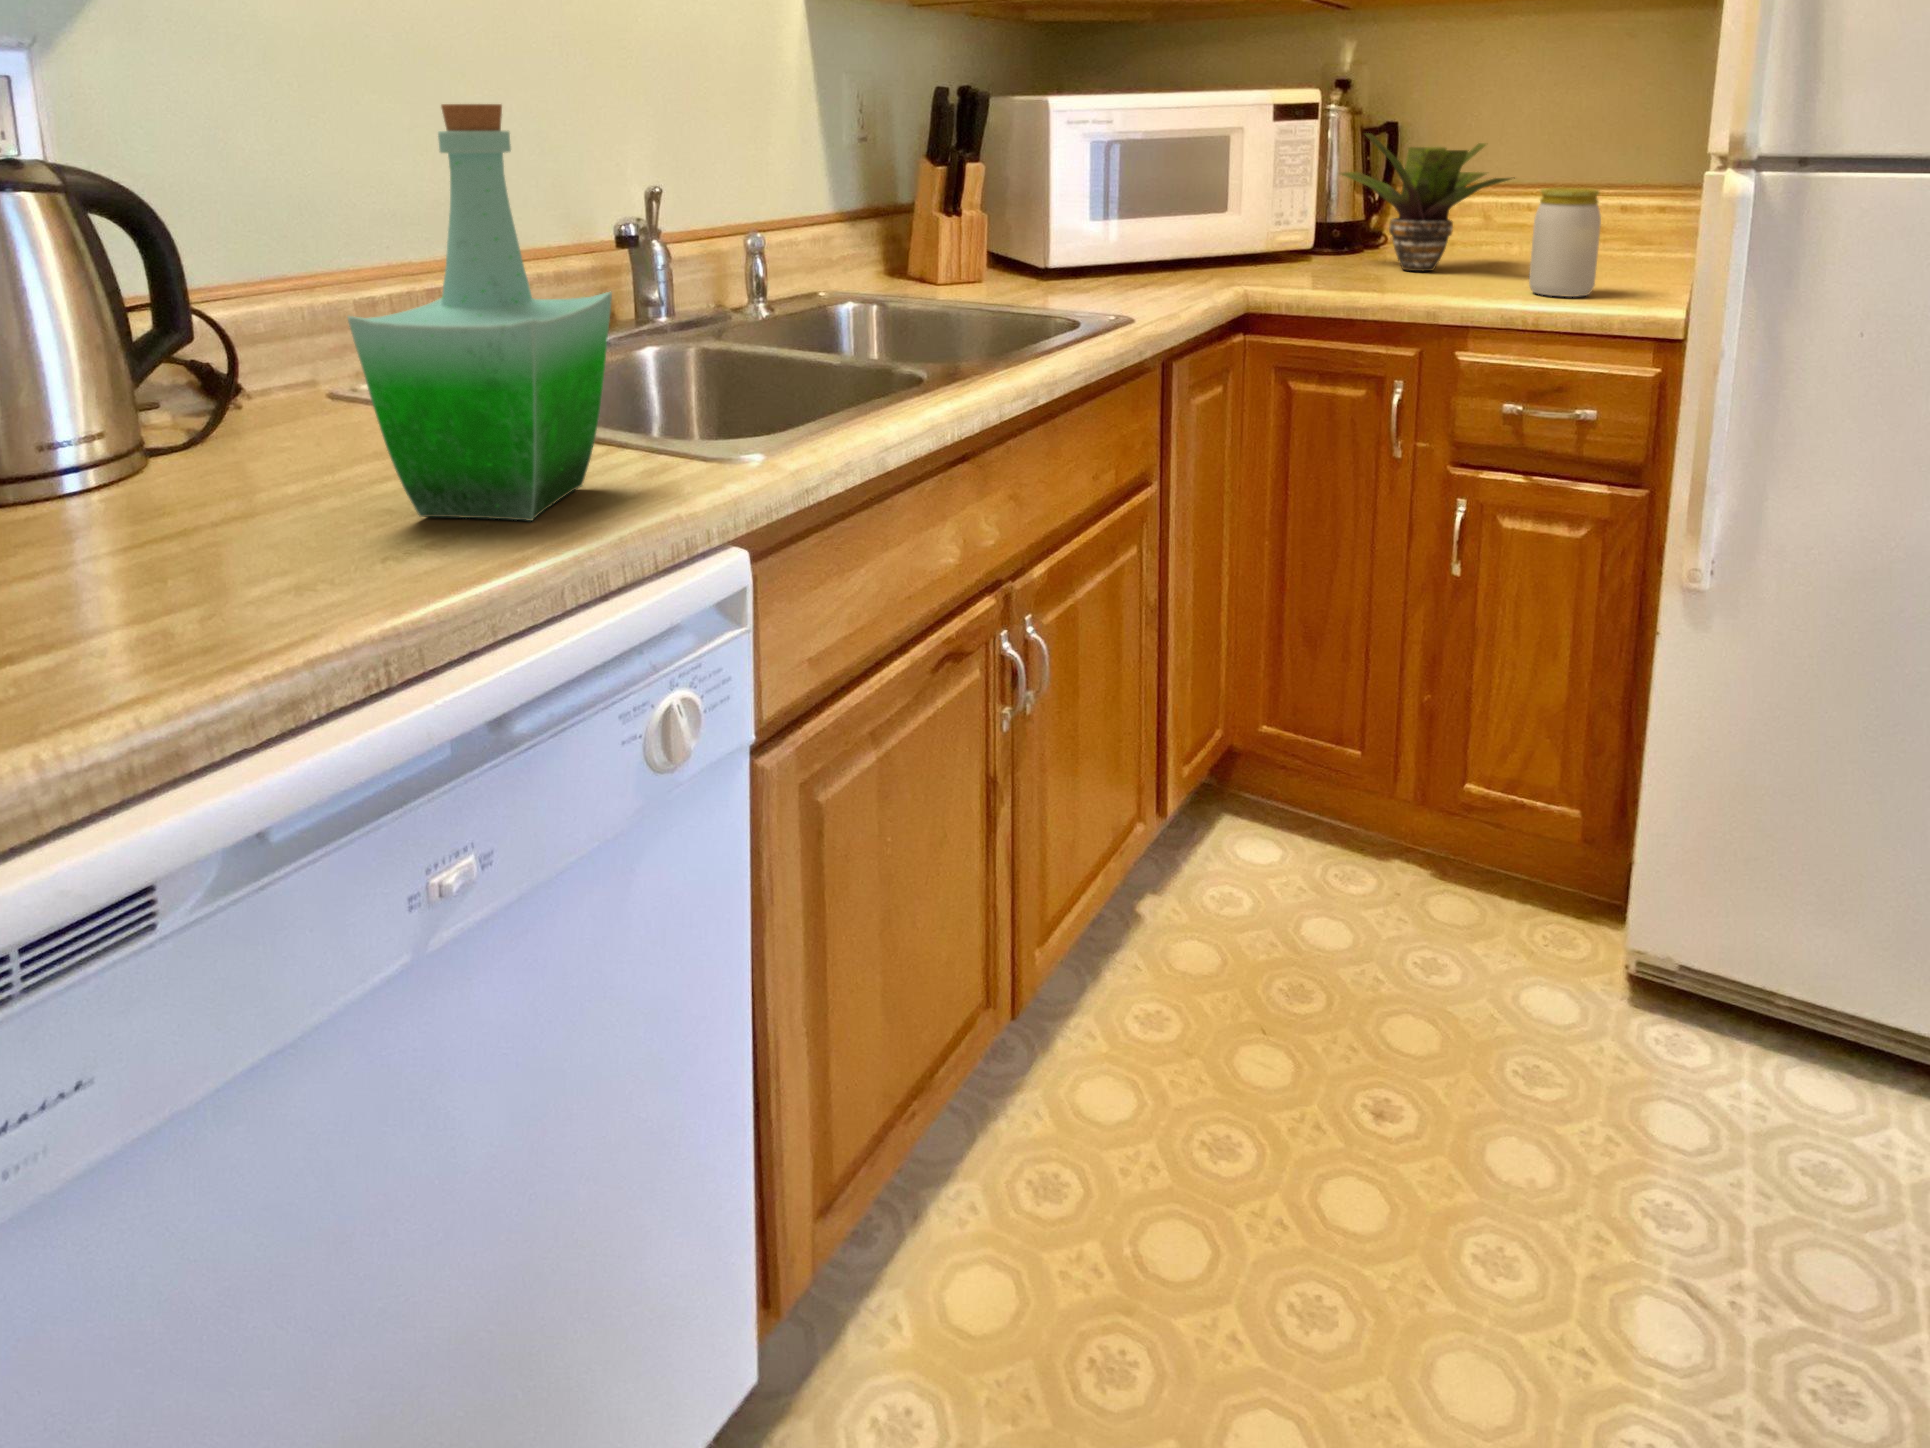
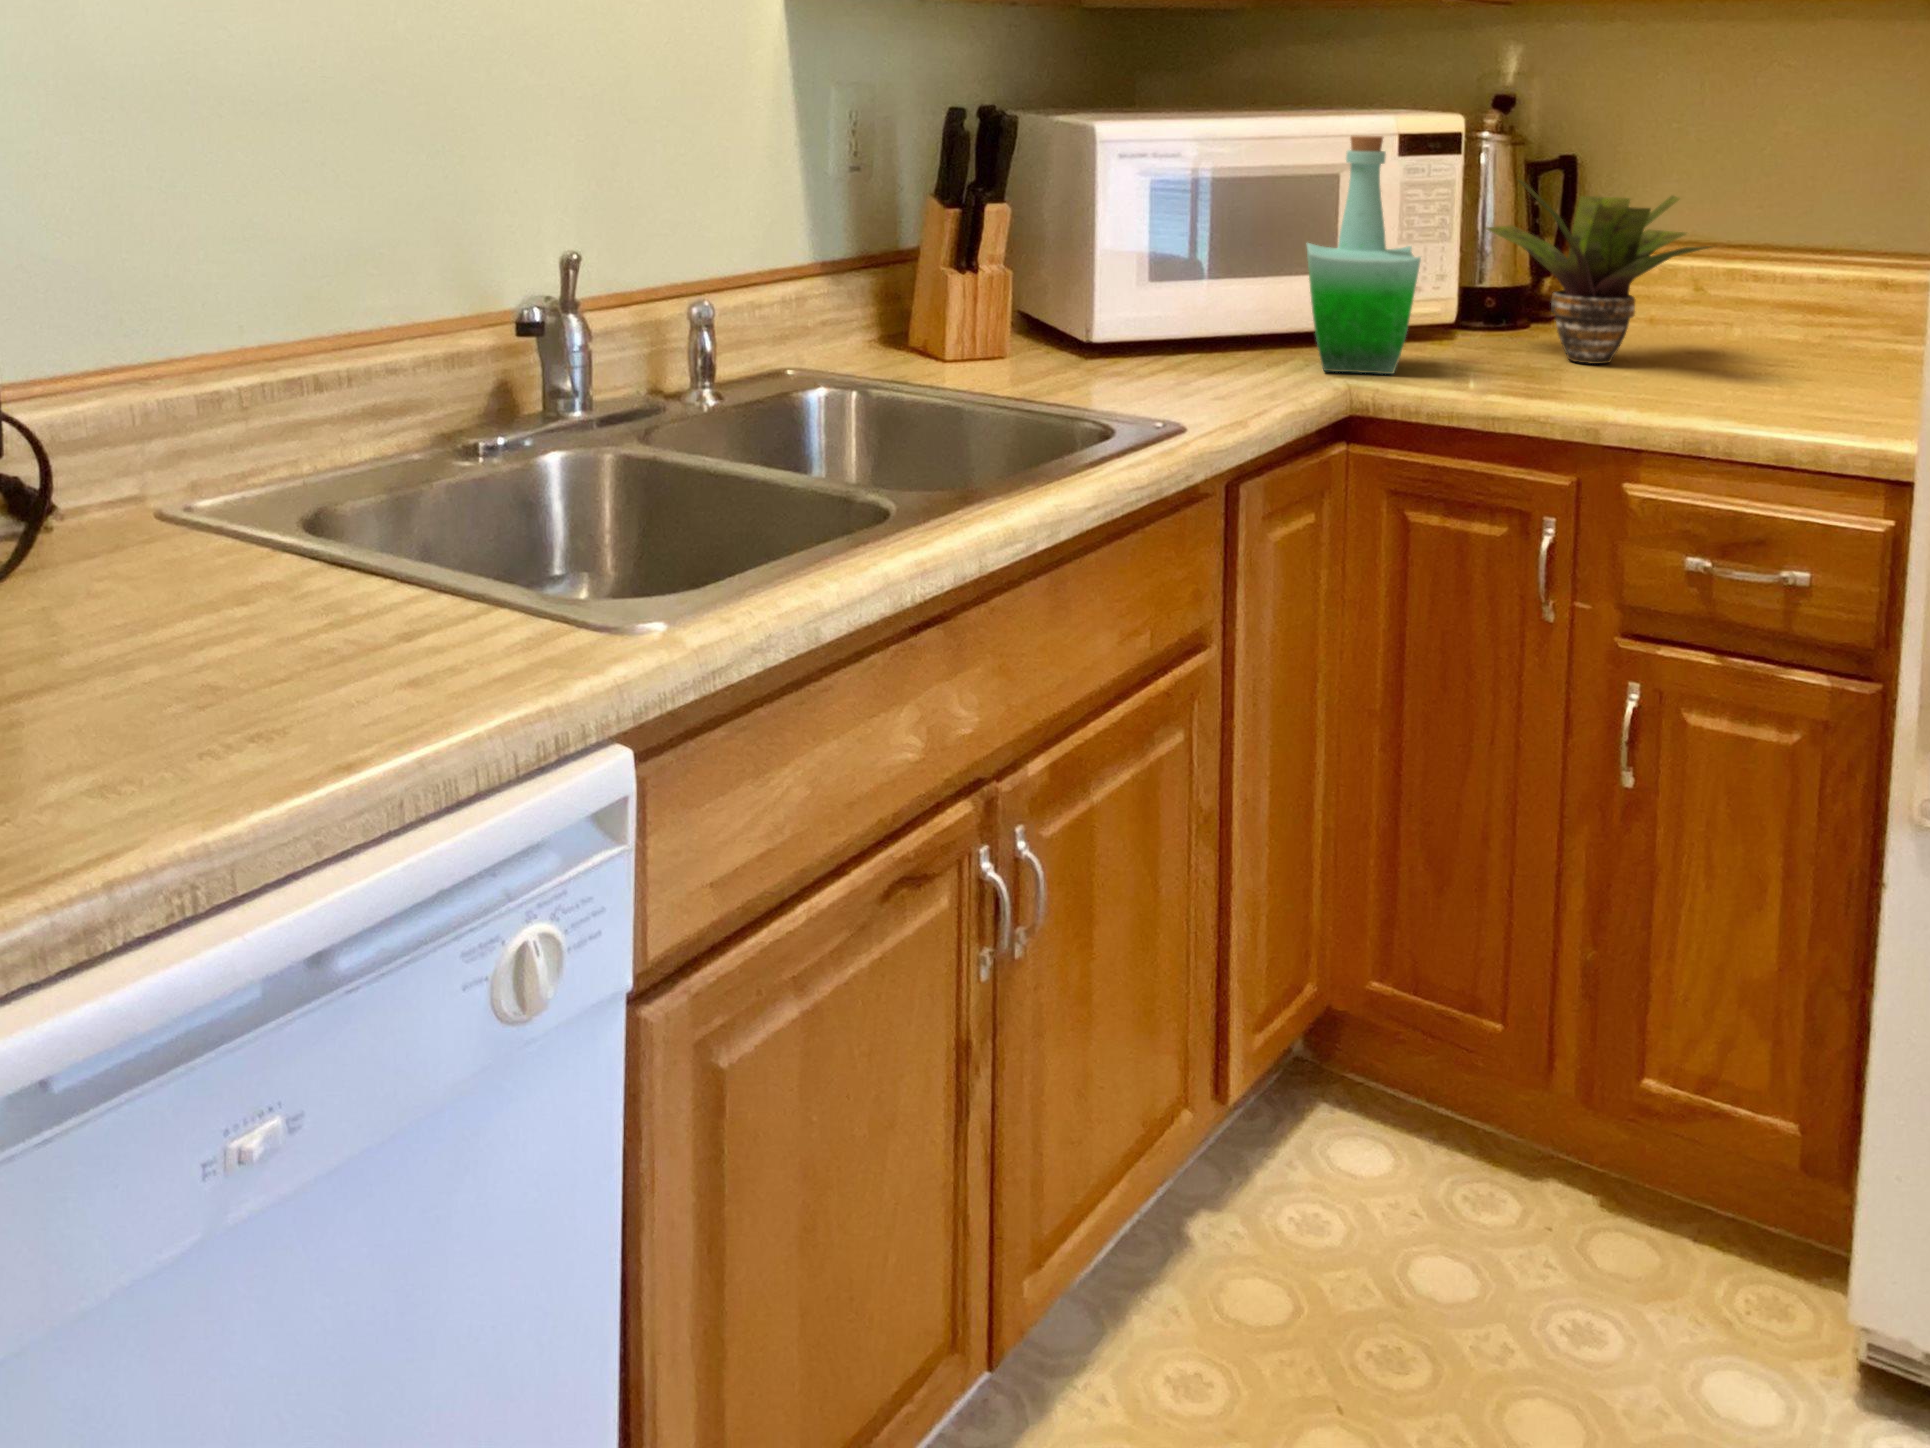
bottle: present [348,104,612,521] -> present [1307,135,1421,374]
jar: present [1529,188,1601,297] -> none [1726,266,1820,413]

